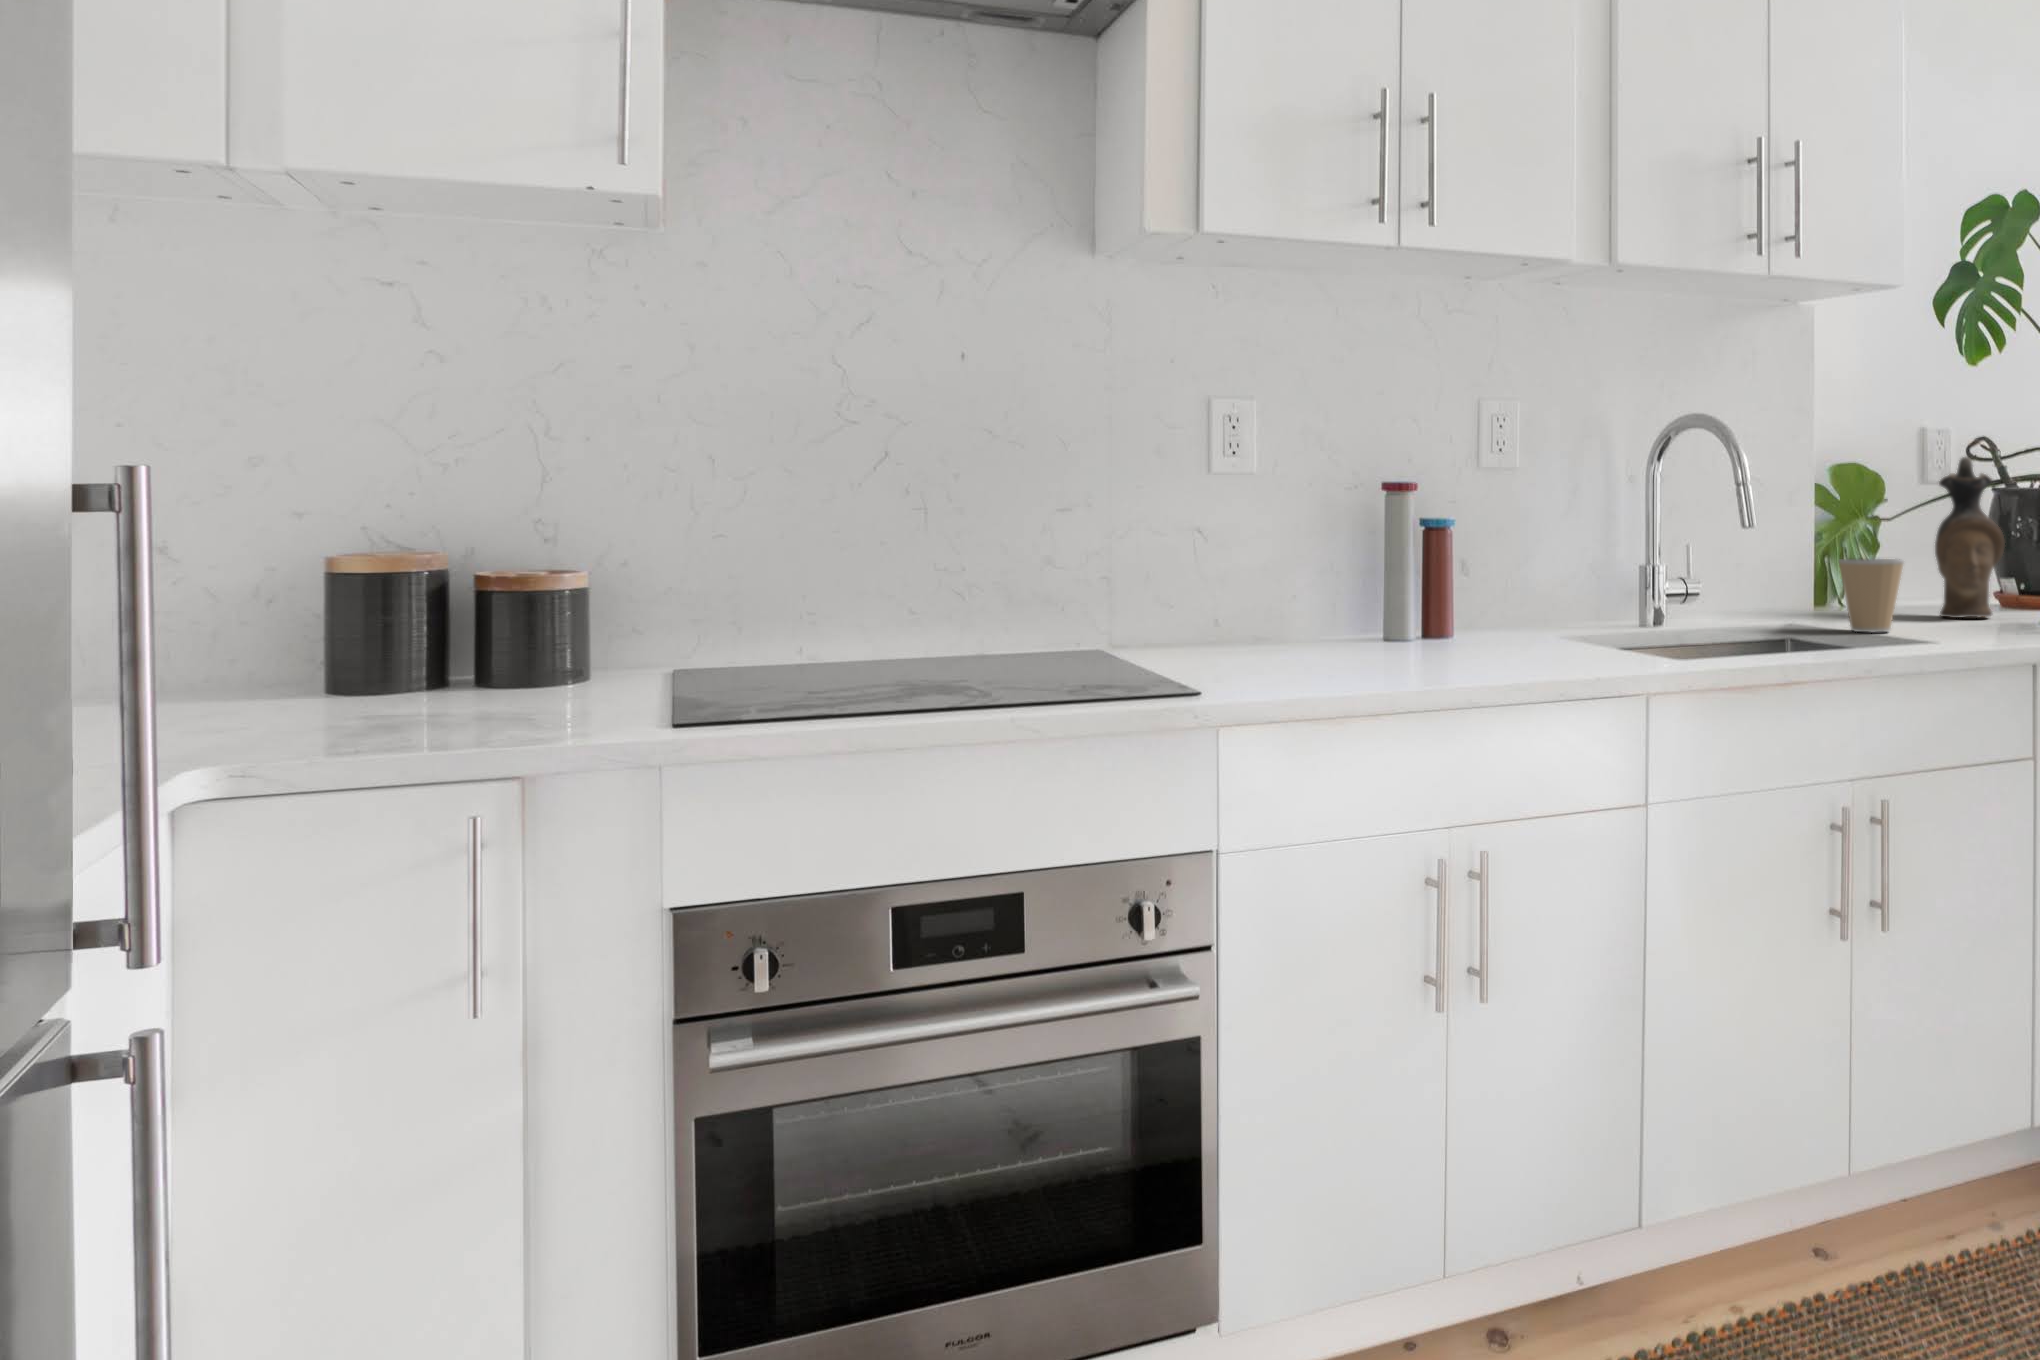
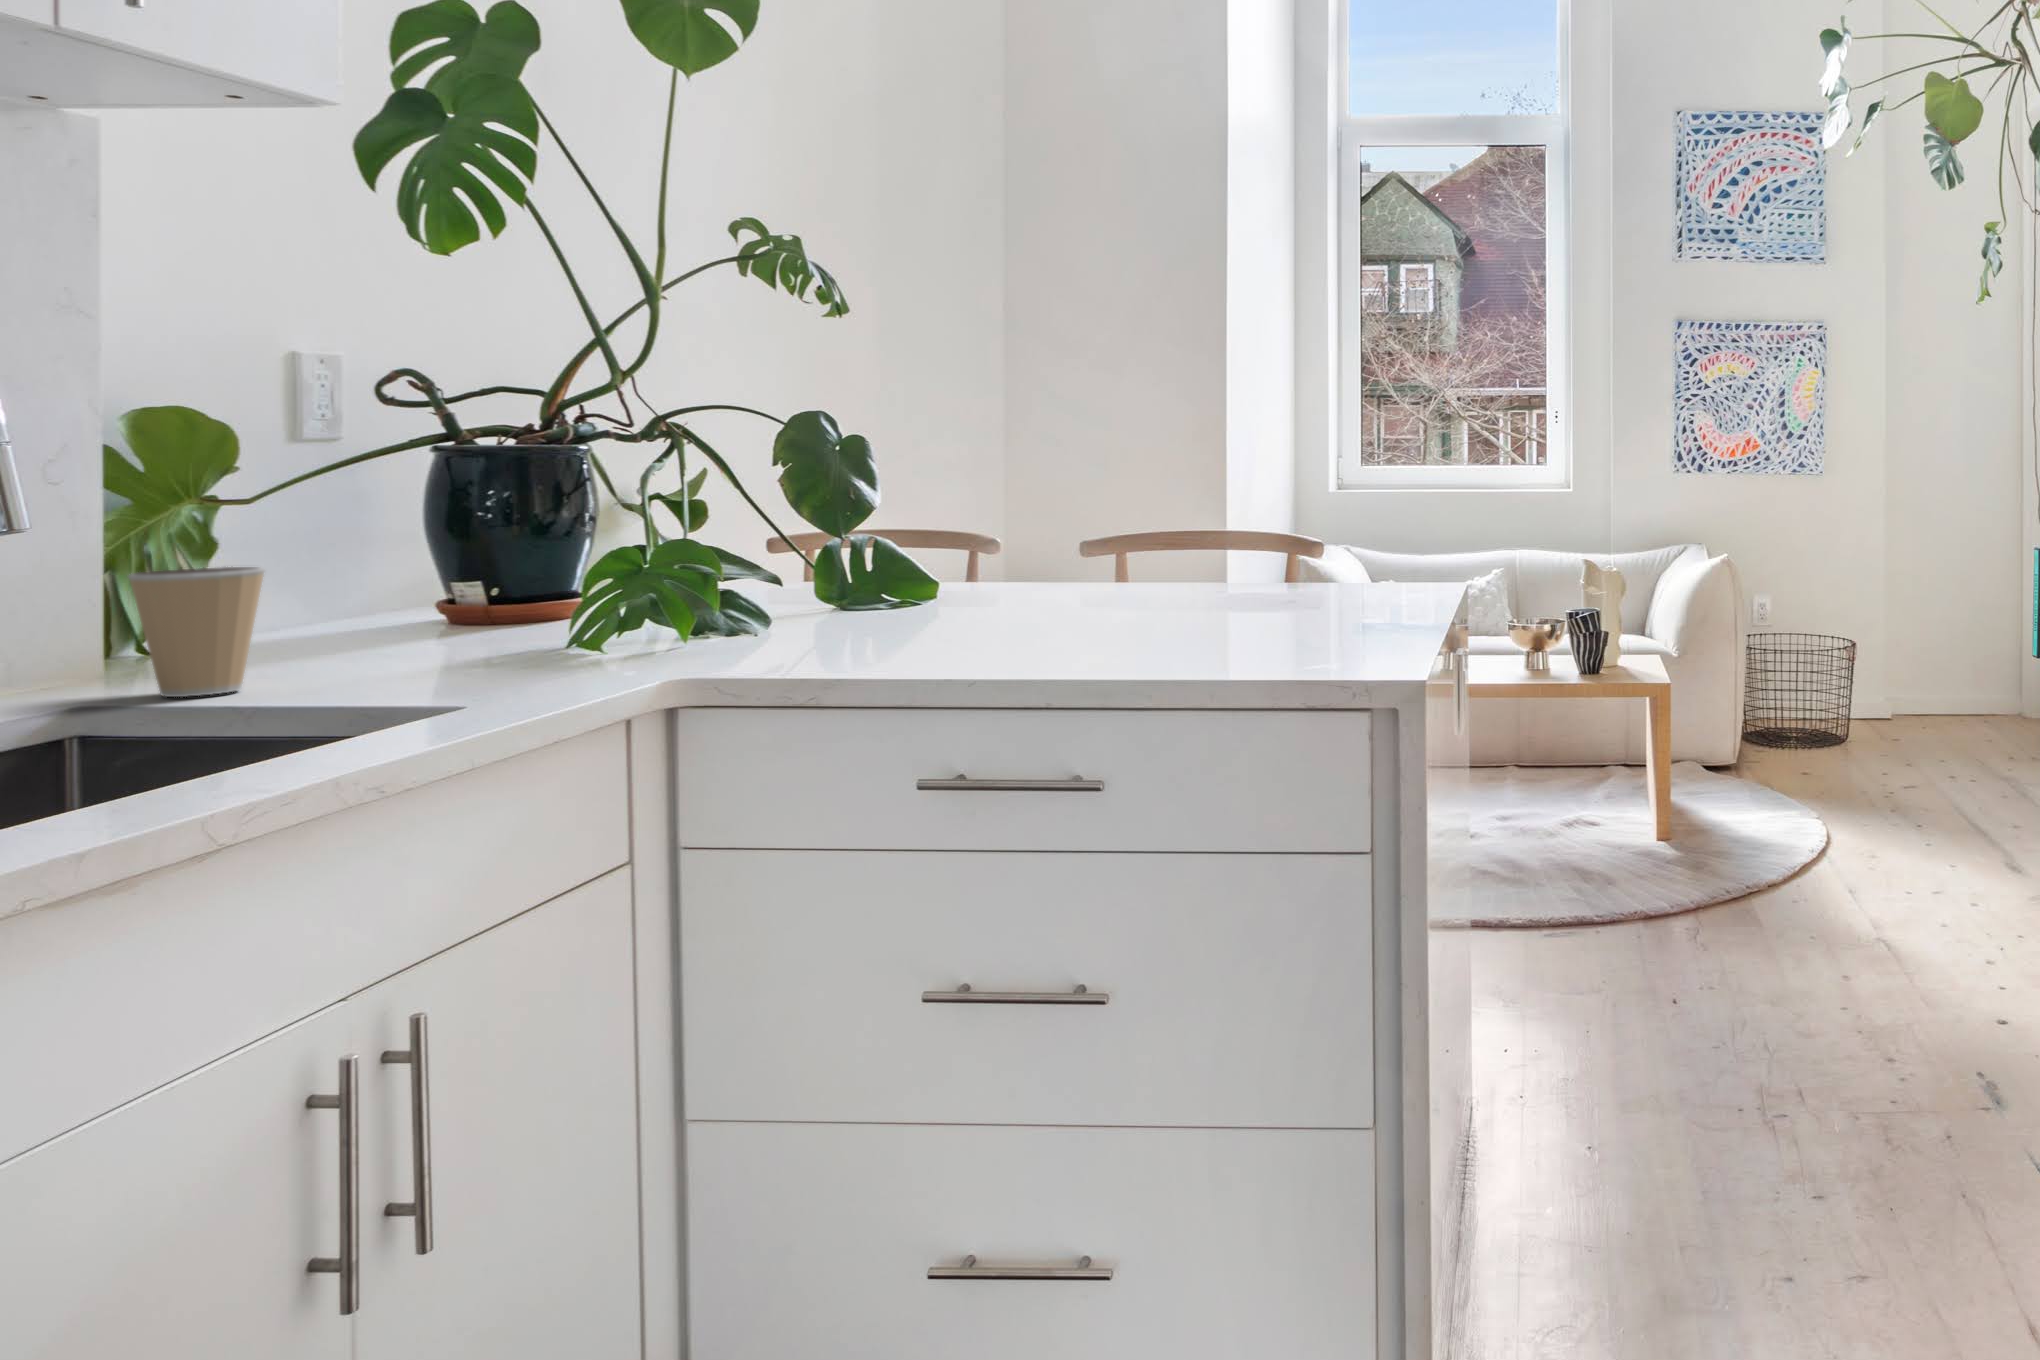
ceramic pitcher: present [1935,457,2005,618] -> none [334,397,457,650]

